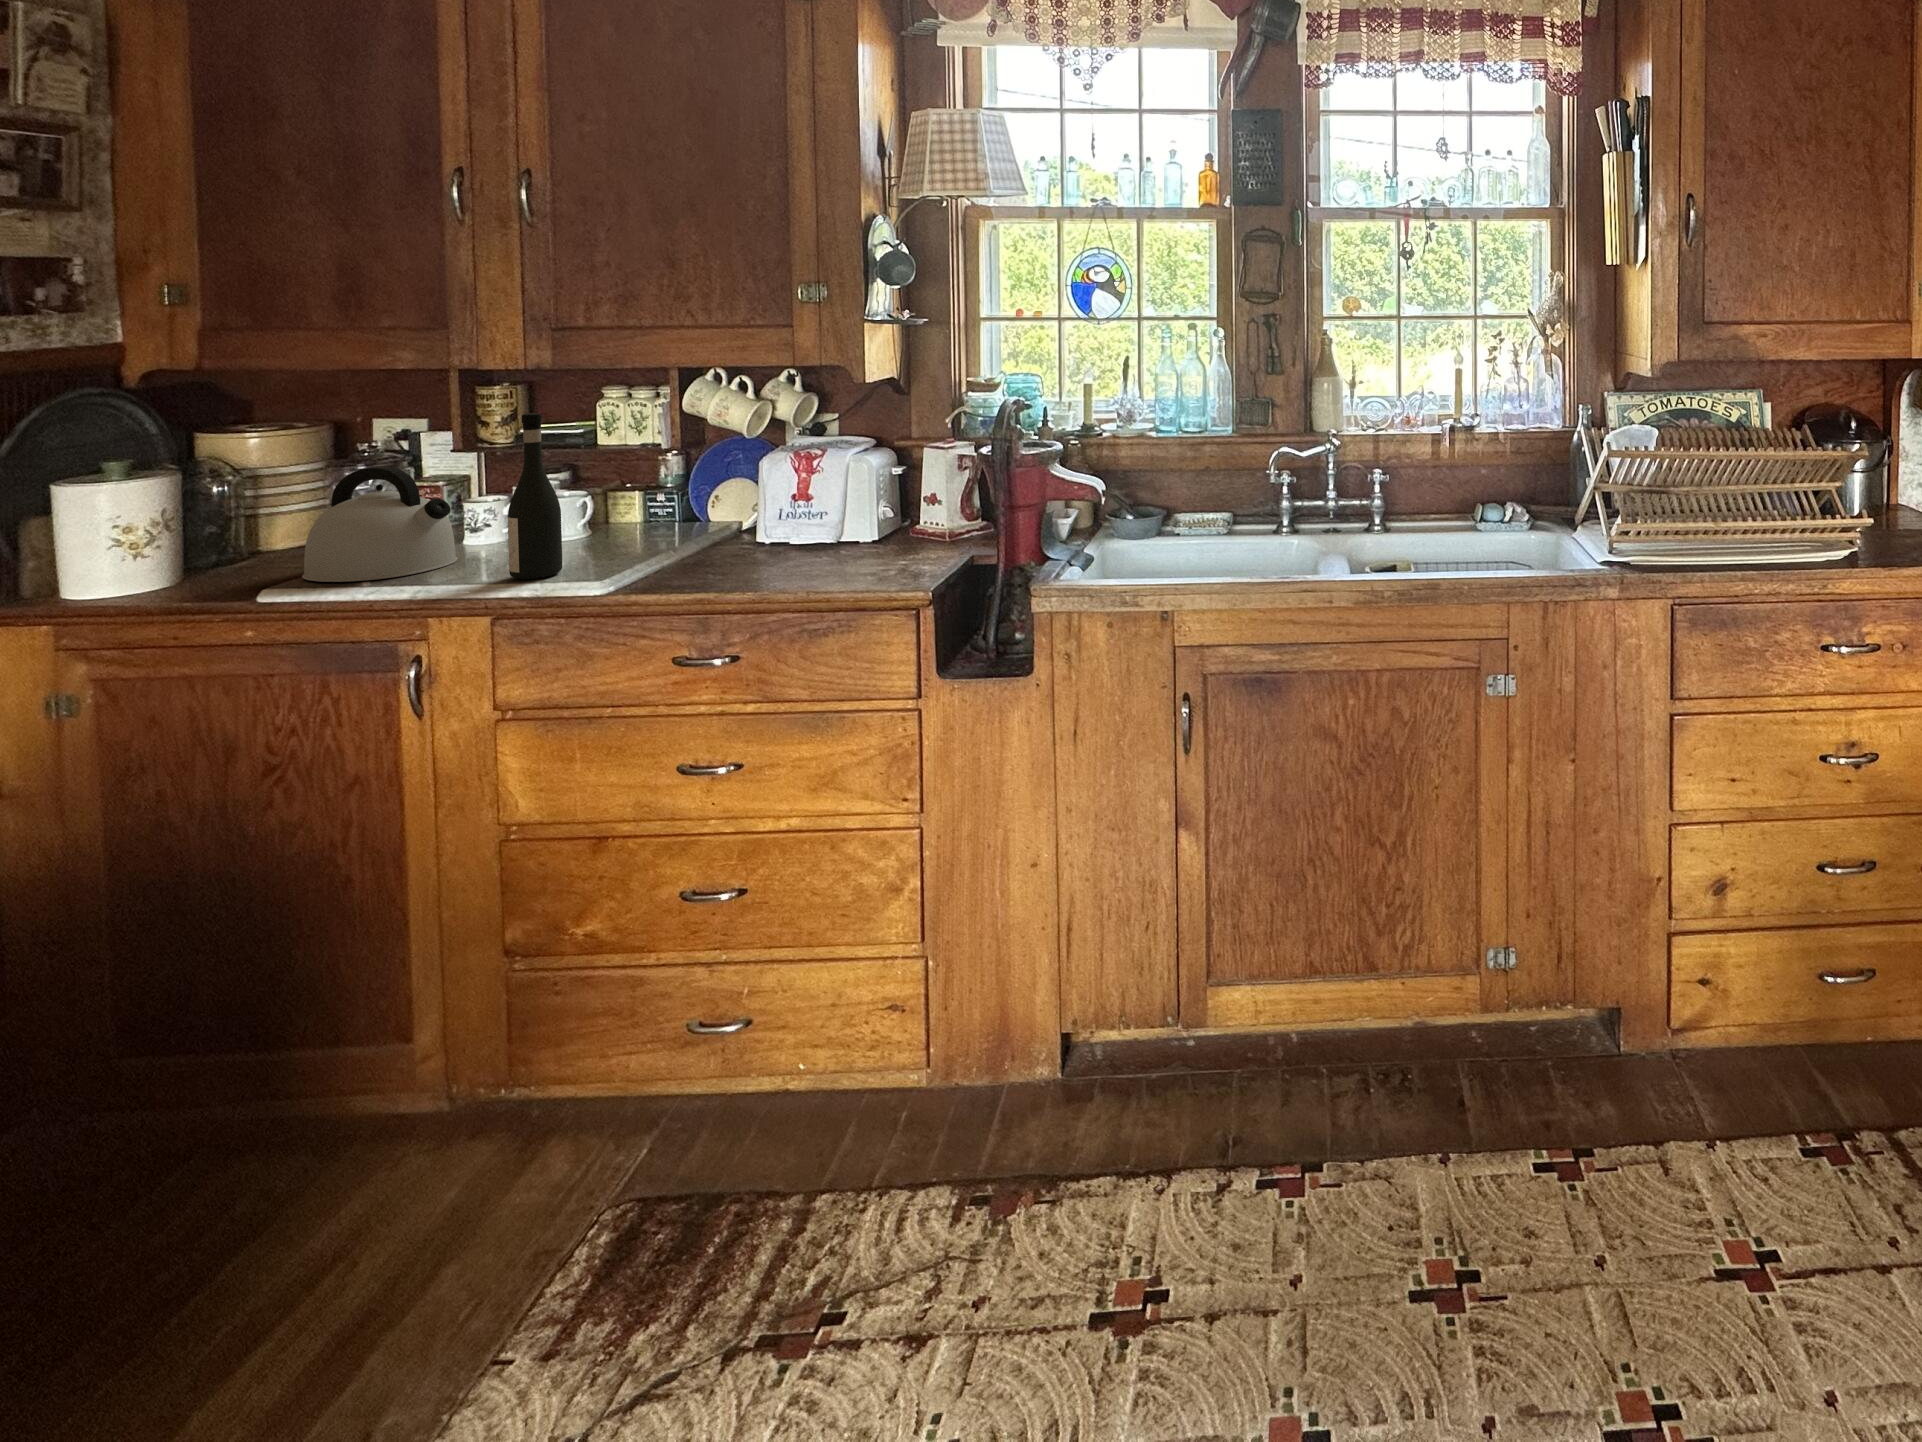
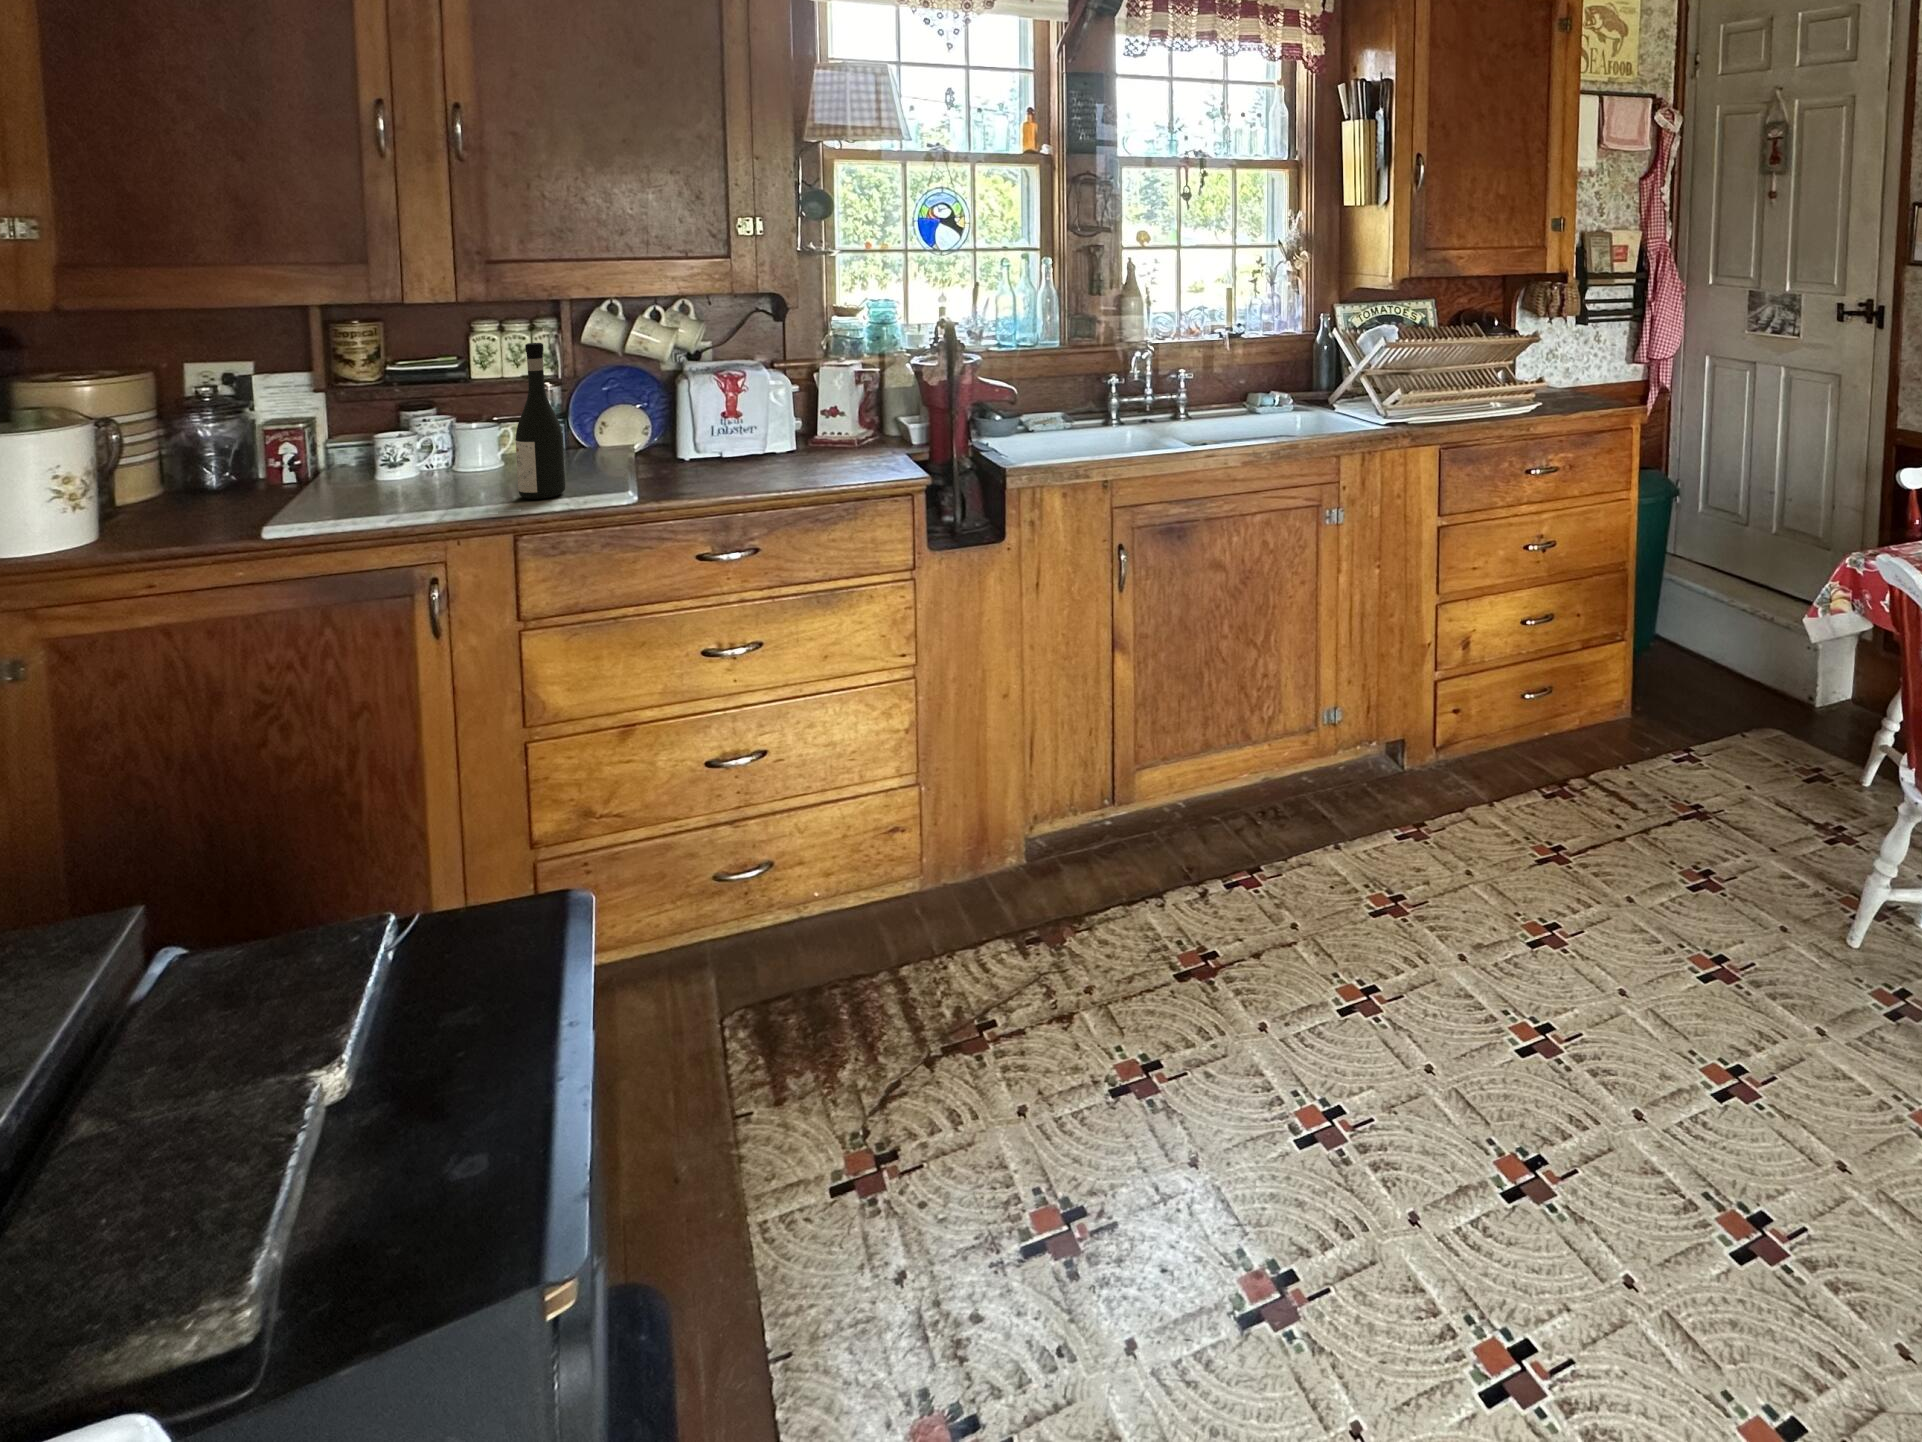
kettle: present [302,466,458,582] -> none [262,403,419,518]

